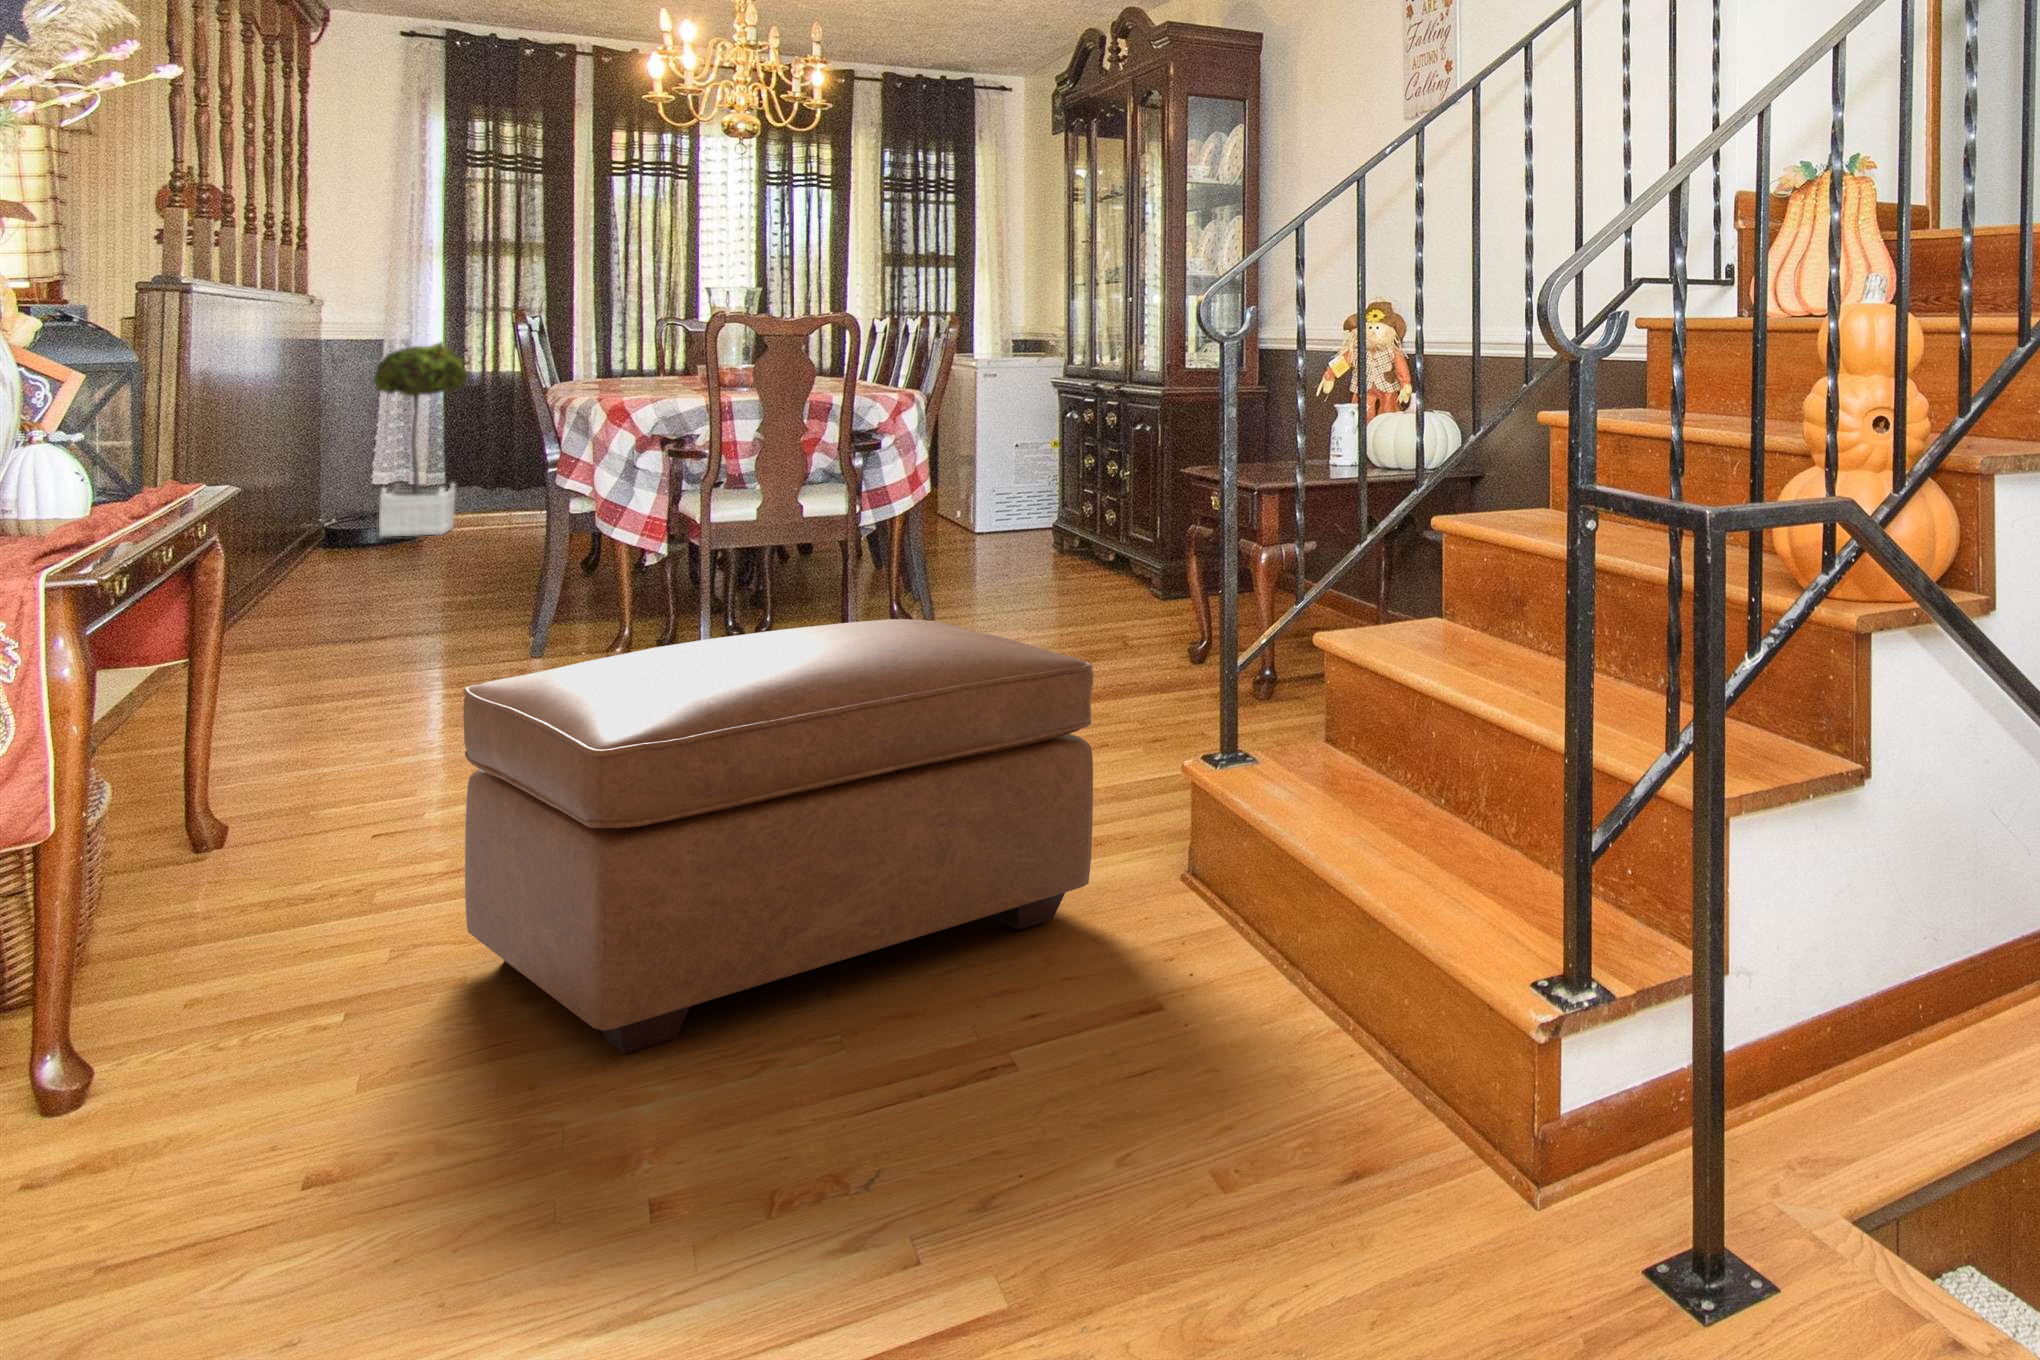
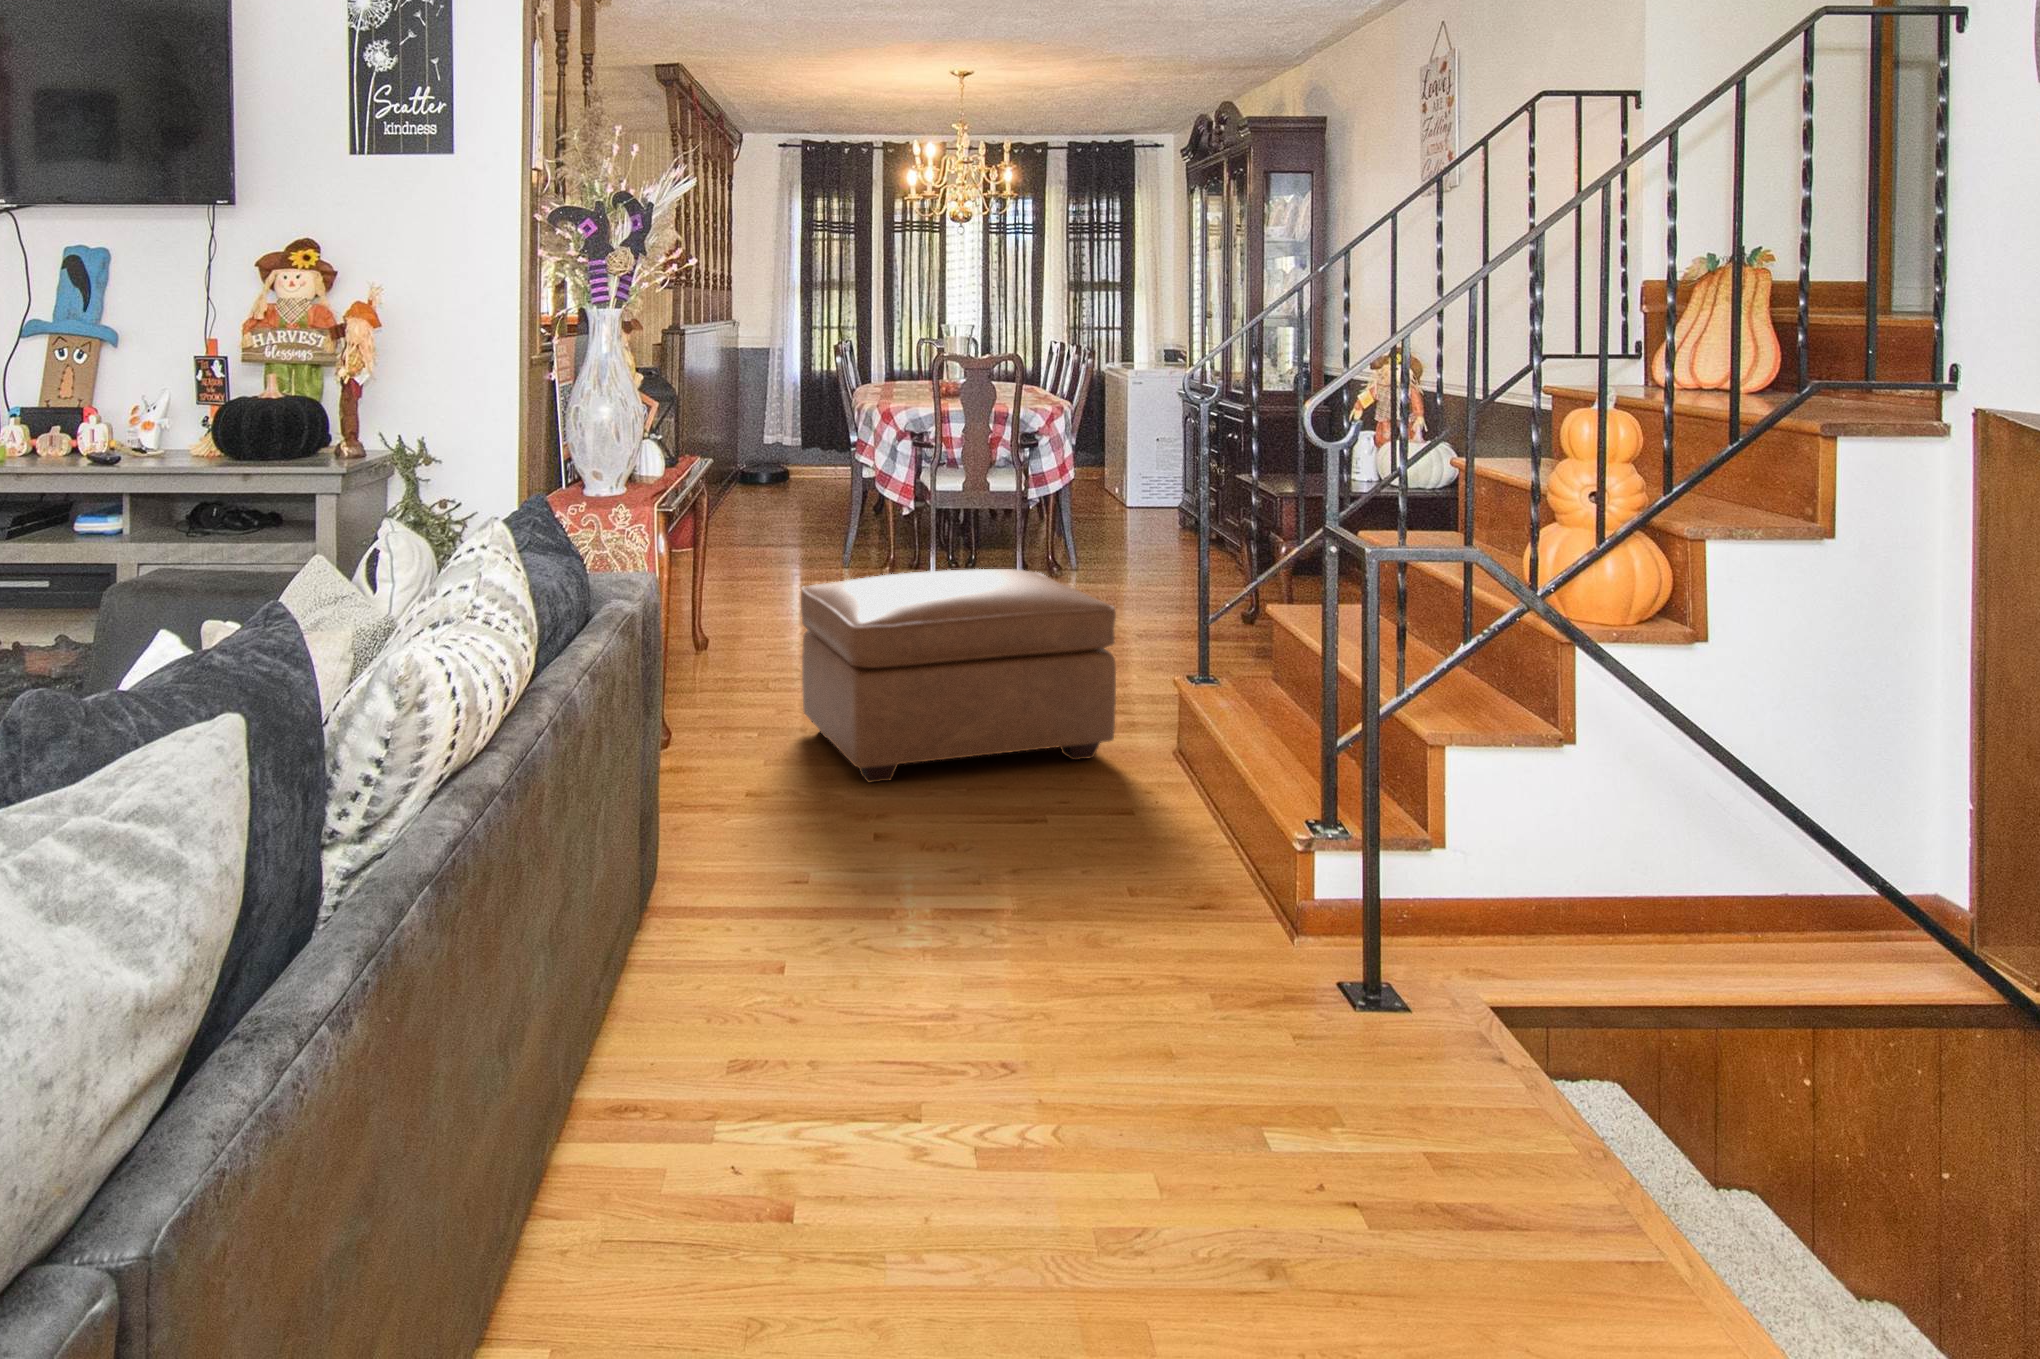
potted tree: present [374,342,469,536] -> none [762,353,813,479]

